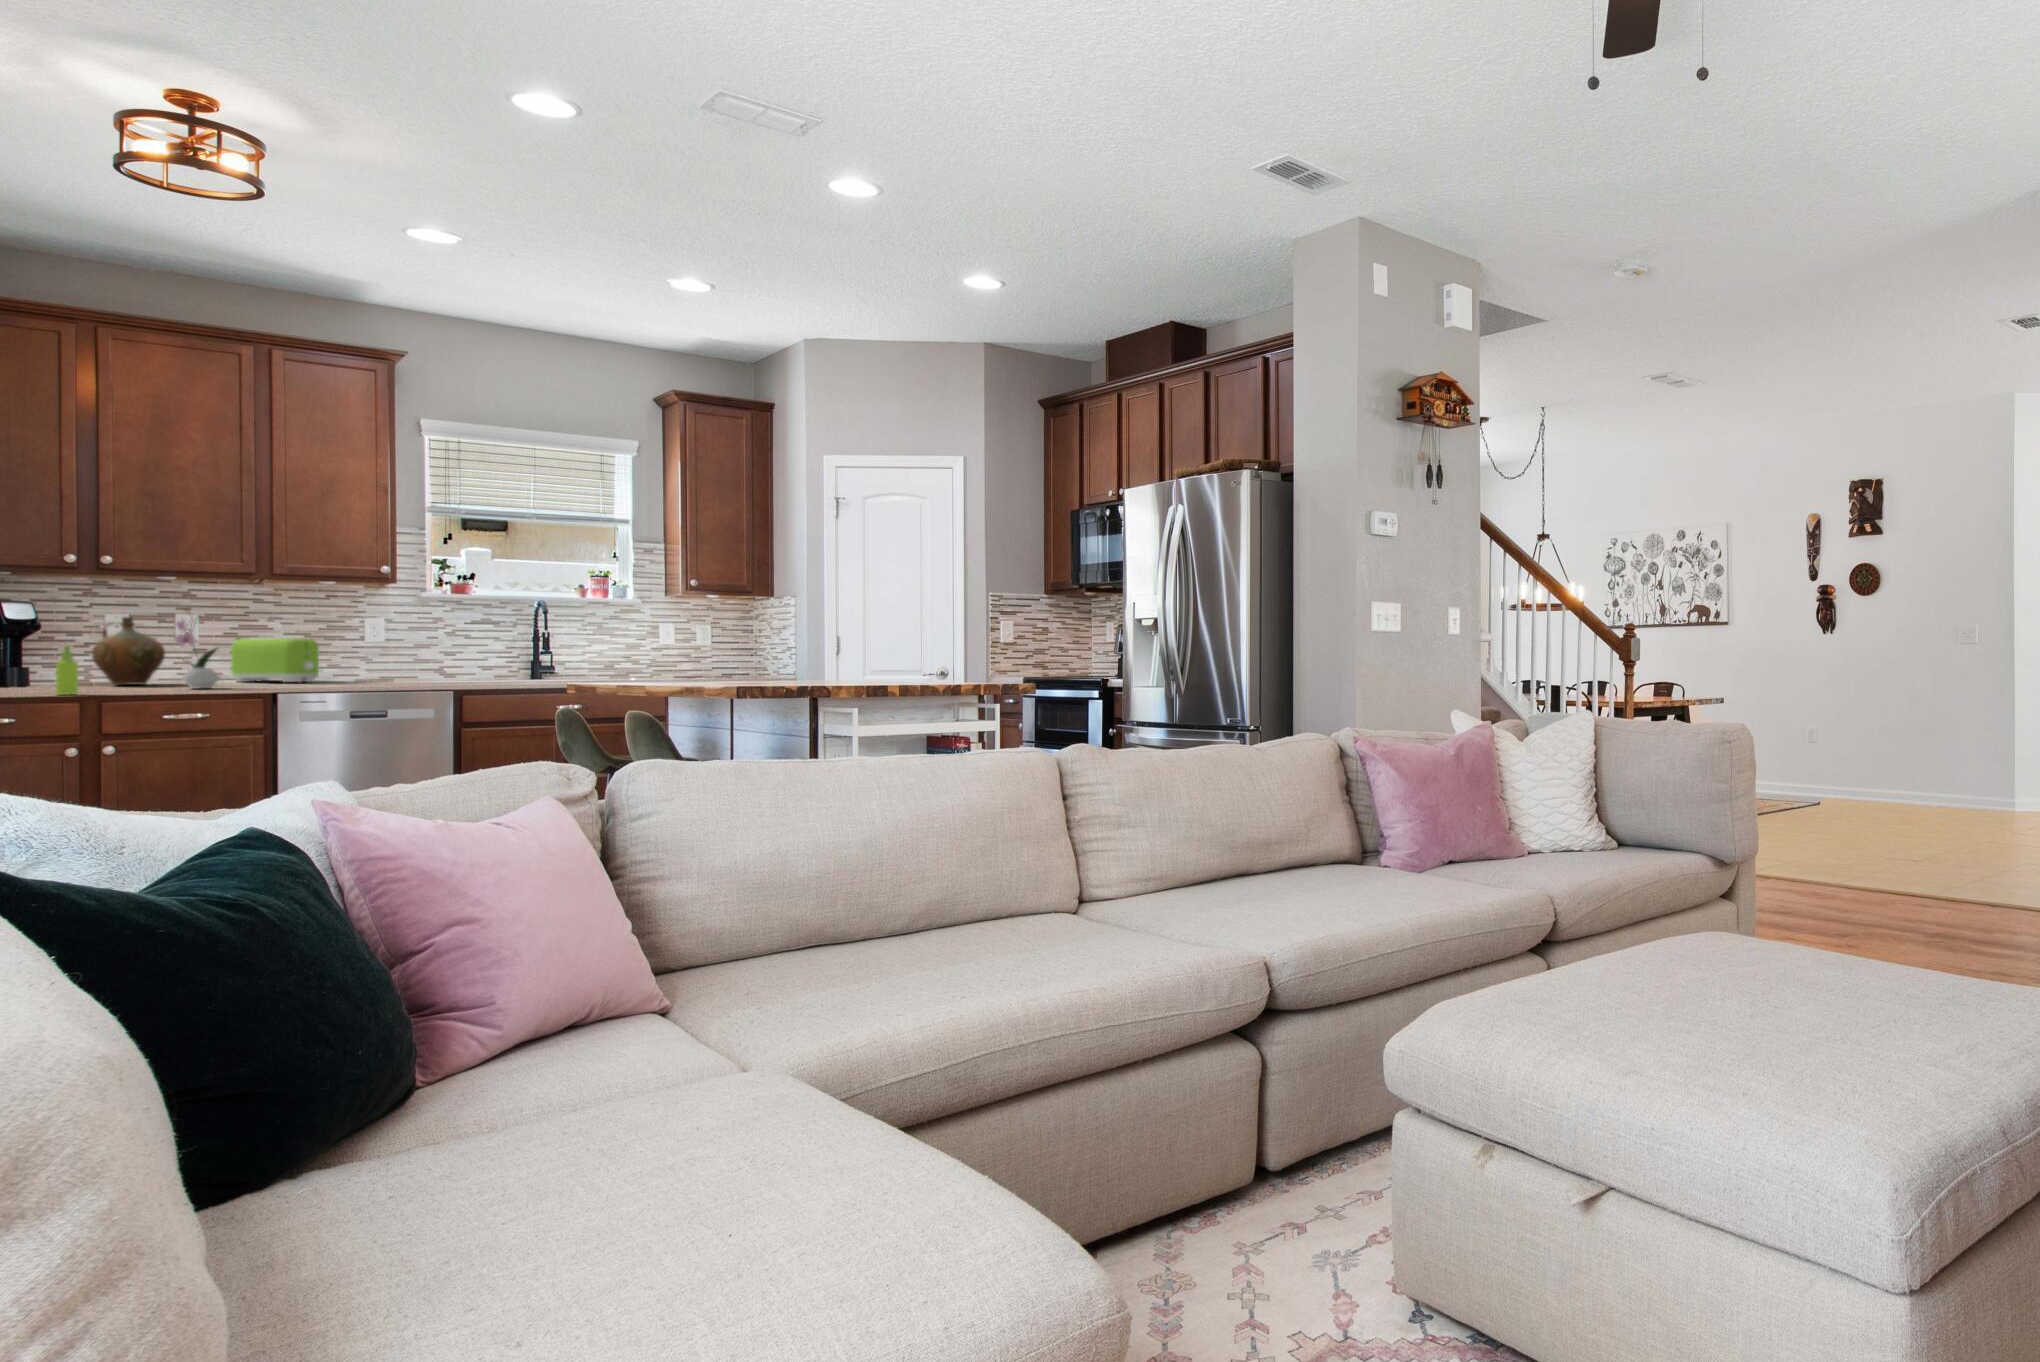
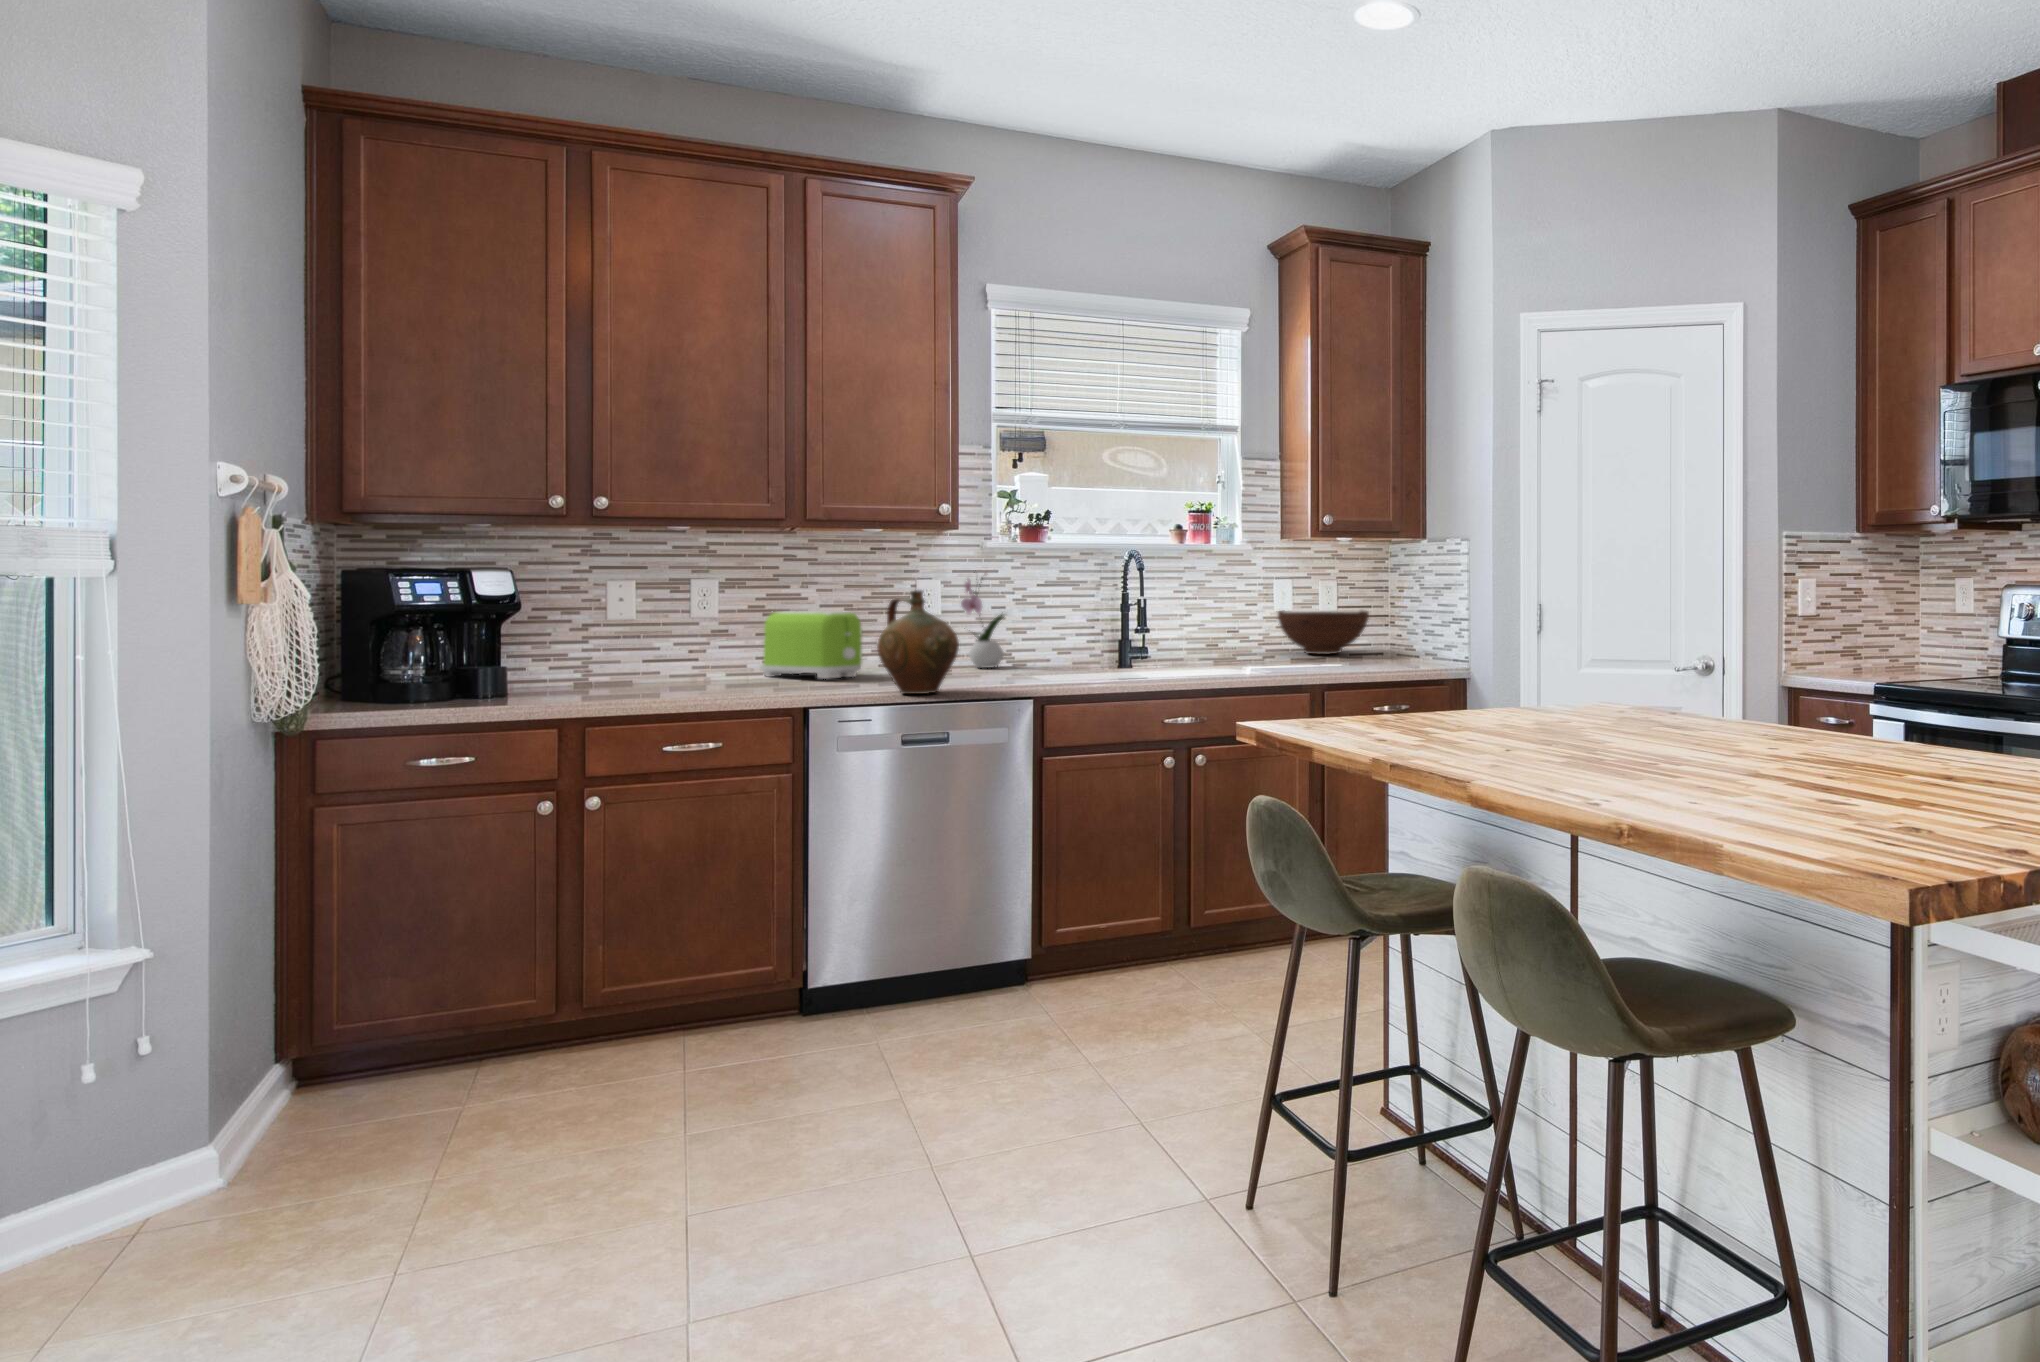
flower arrangement: present [175,614,220,688] -> present [961,572,1004,668]
ceramic jug: present [92,617,165,685] -> present [877,590,959,694]
fruit bowl: none [661,643,734,672] -> present [1278,611,1369,654]
soap dispenser: present [56,645,78,695] -> none [535,634,562,711]

